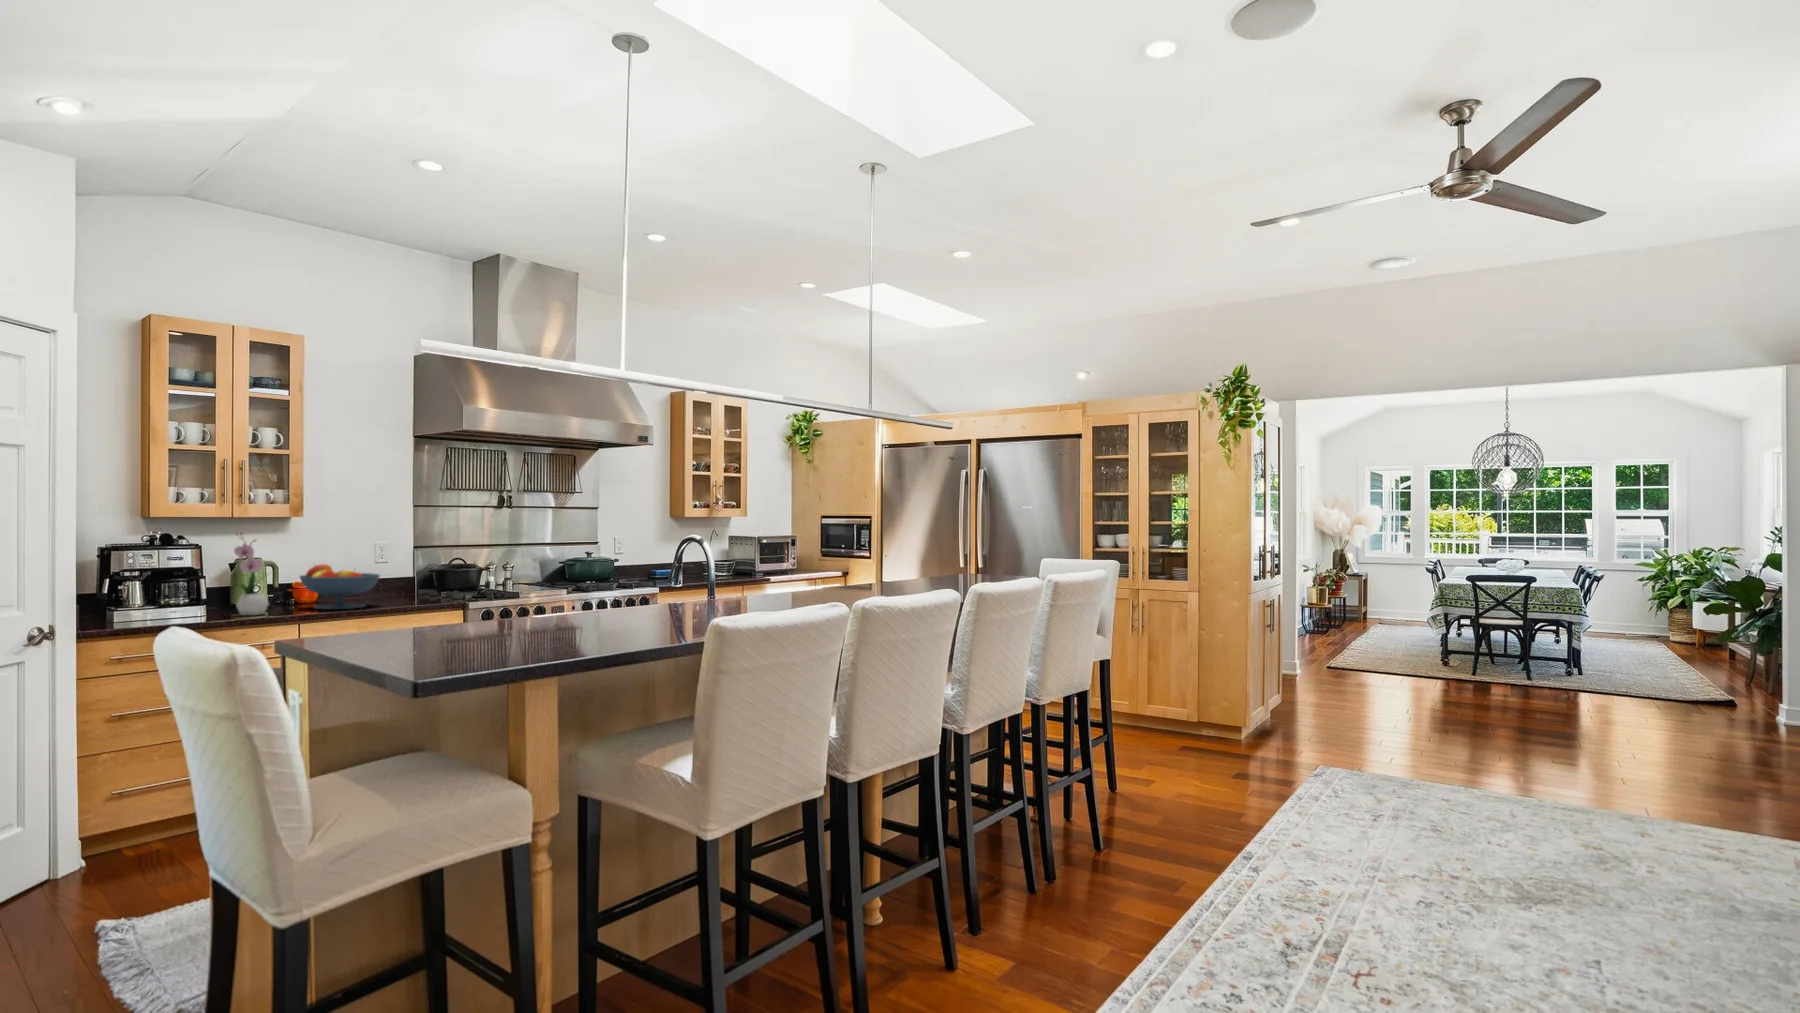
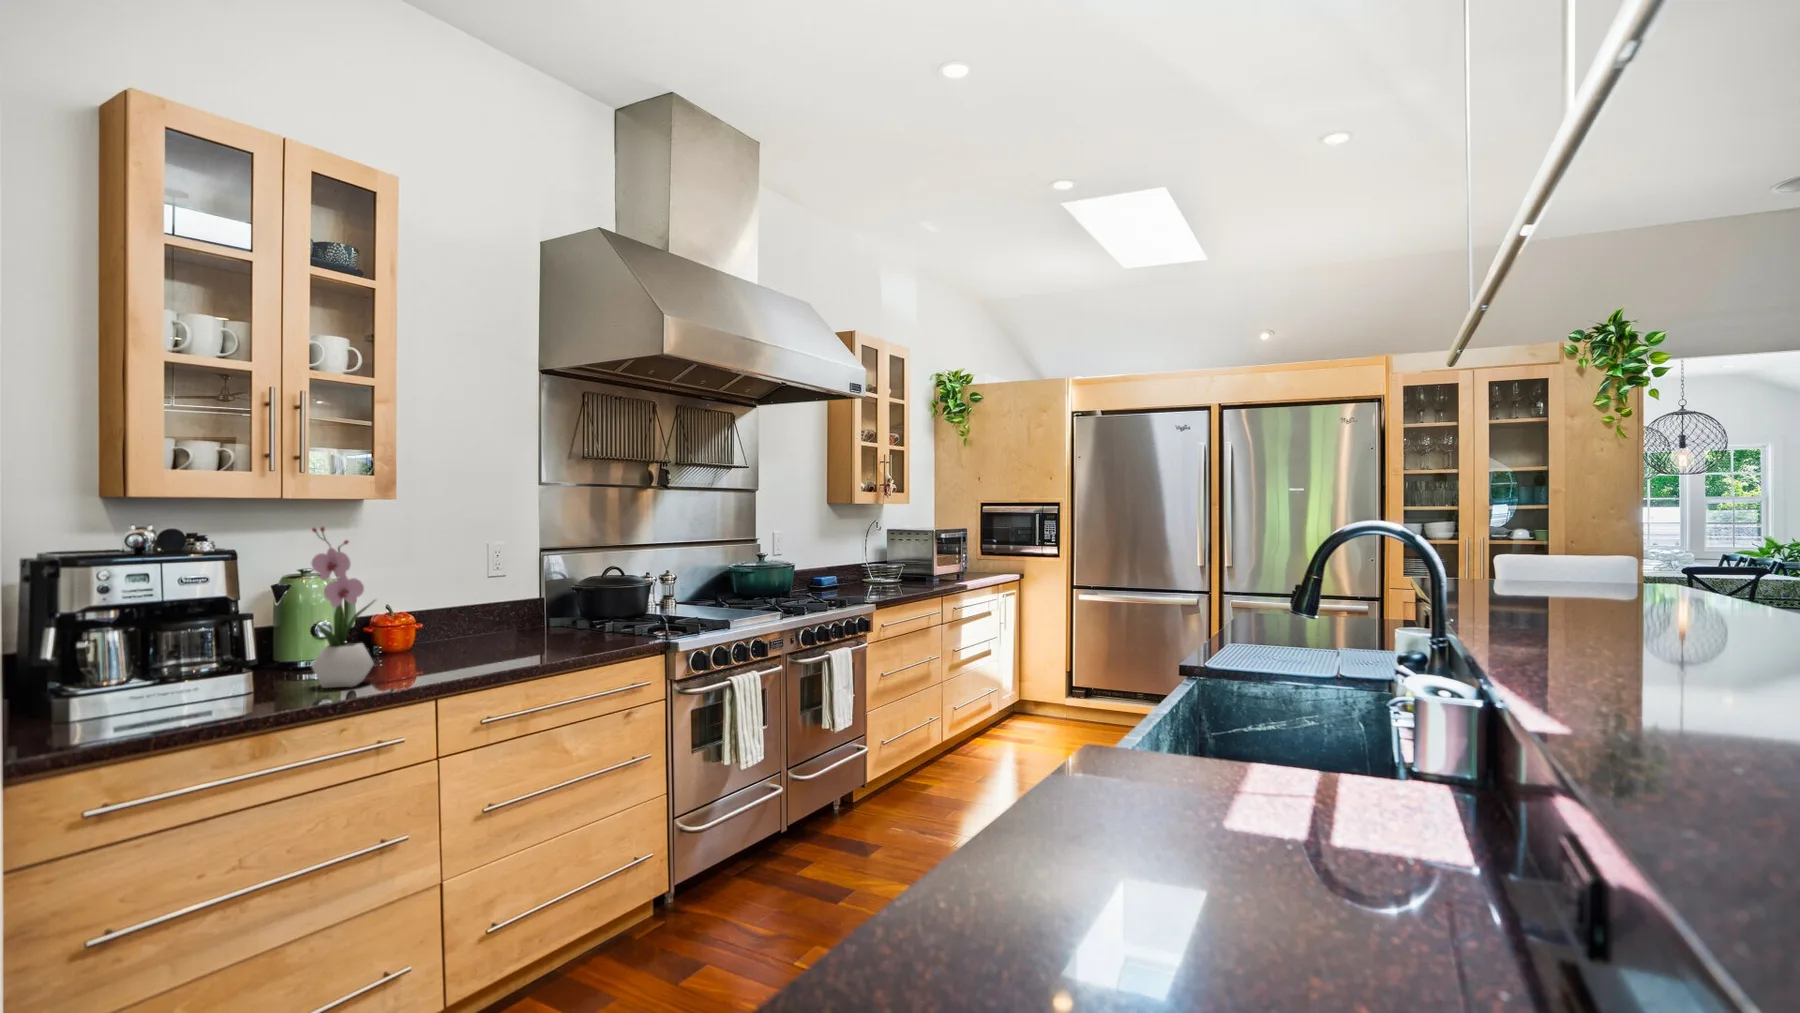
fruit bowl: present [300,564,380,609] -> none [407,582,544,665]

